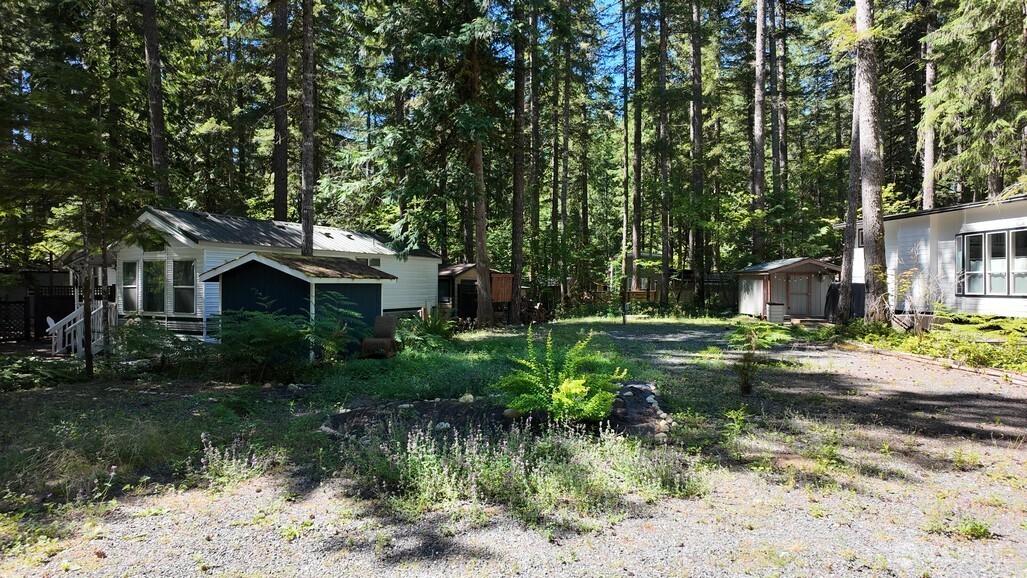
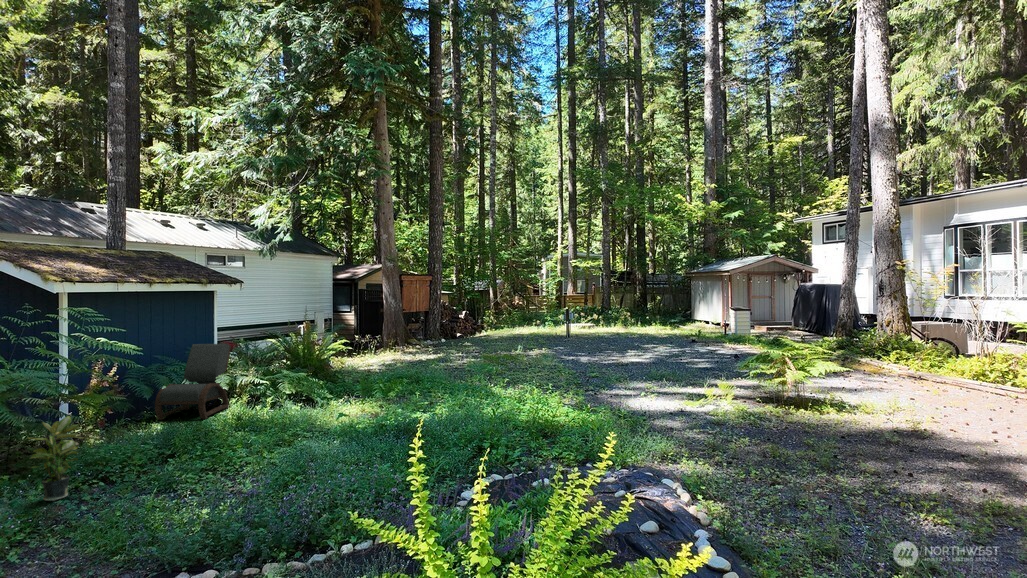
potted plant: present [733,351,758,397] -> present [28,416,84,501]

